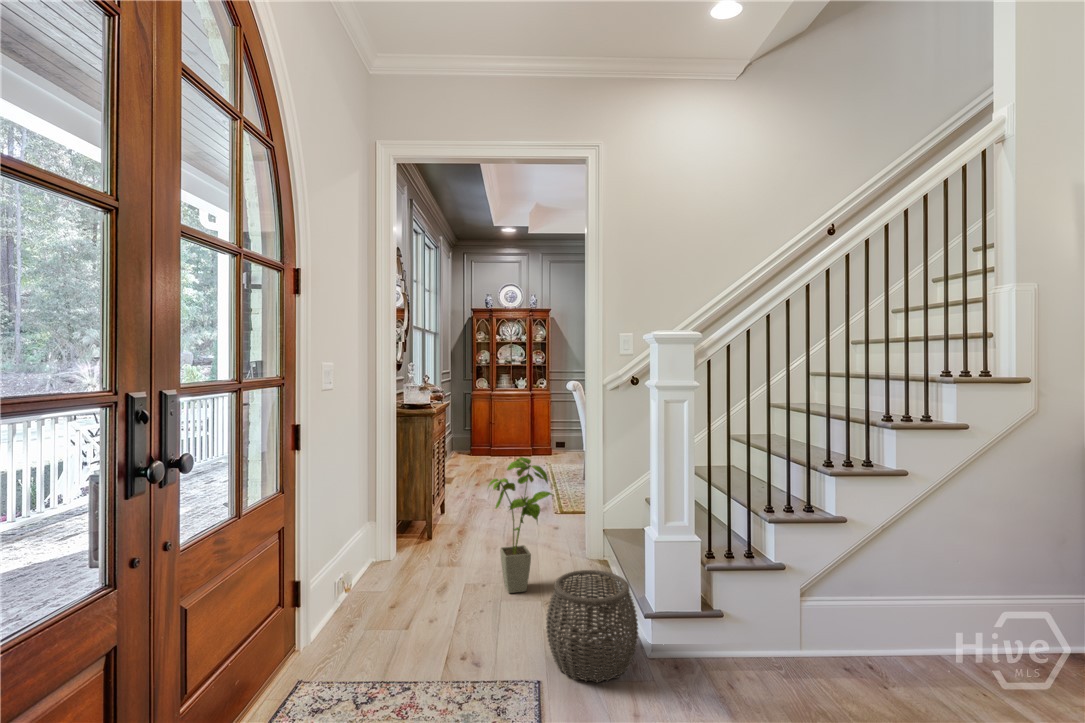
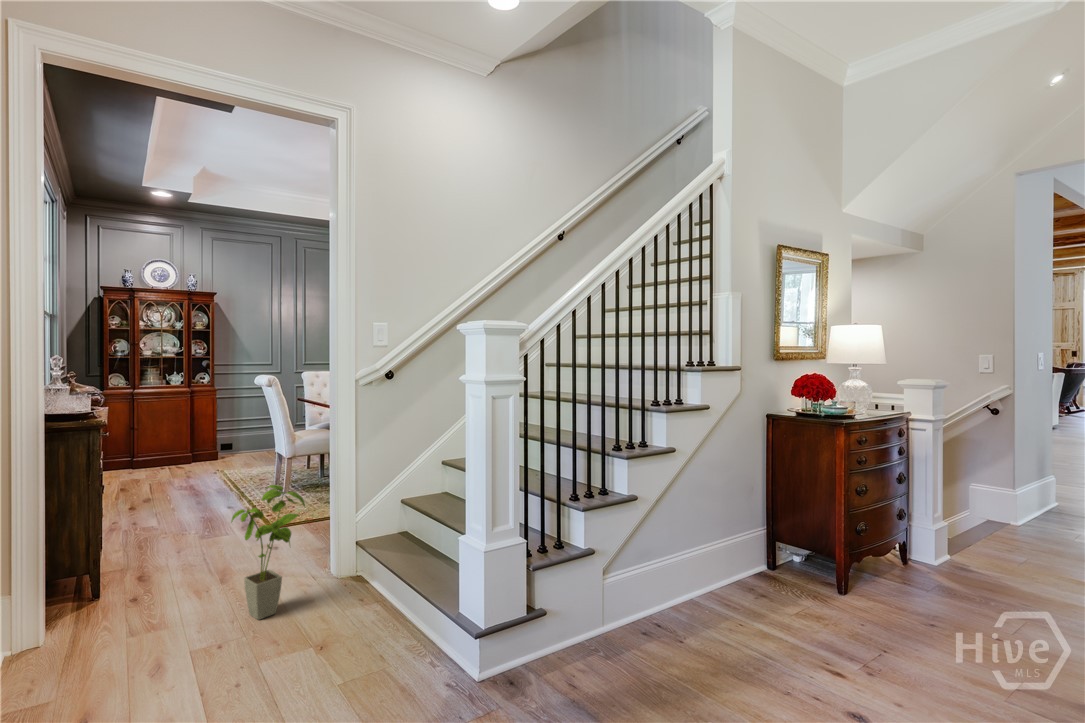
woven basket: present [546,570,638,683] -> none [330,578,412,673]

